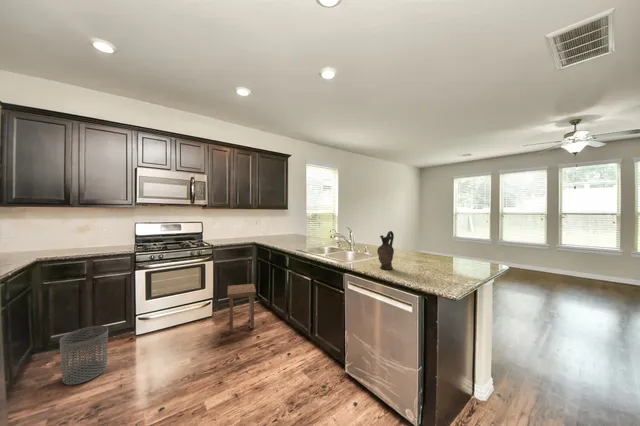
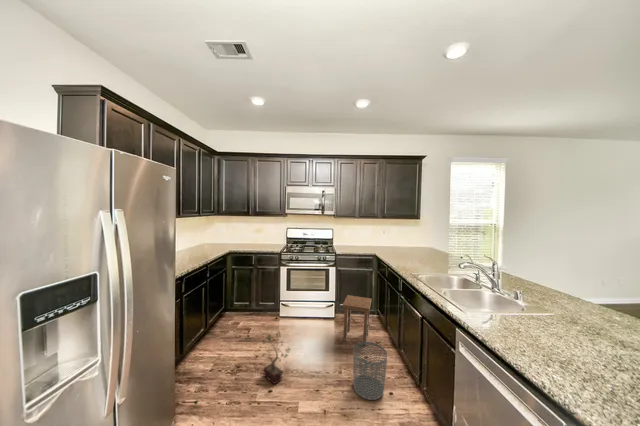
ceramic pitcher: present [377,231,394,269] -> none [511,288,548,350]
waste bin: present [60,326,108,385] -> present [353,342,387,400]
potted plant: none [136,335,186,400] -> present [262,332,289,384]

